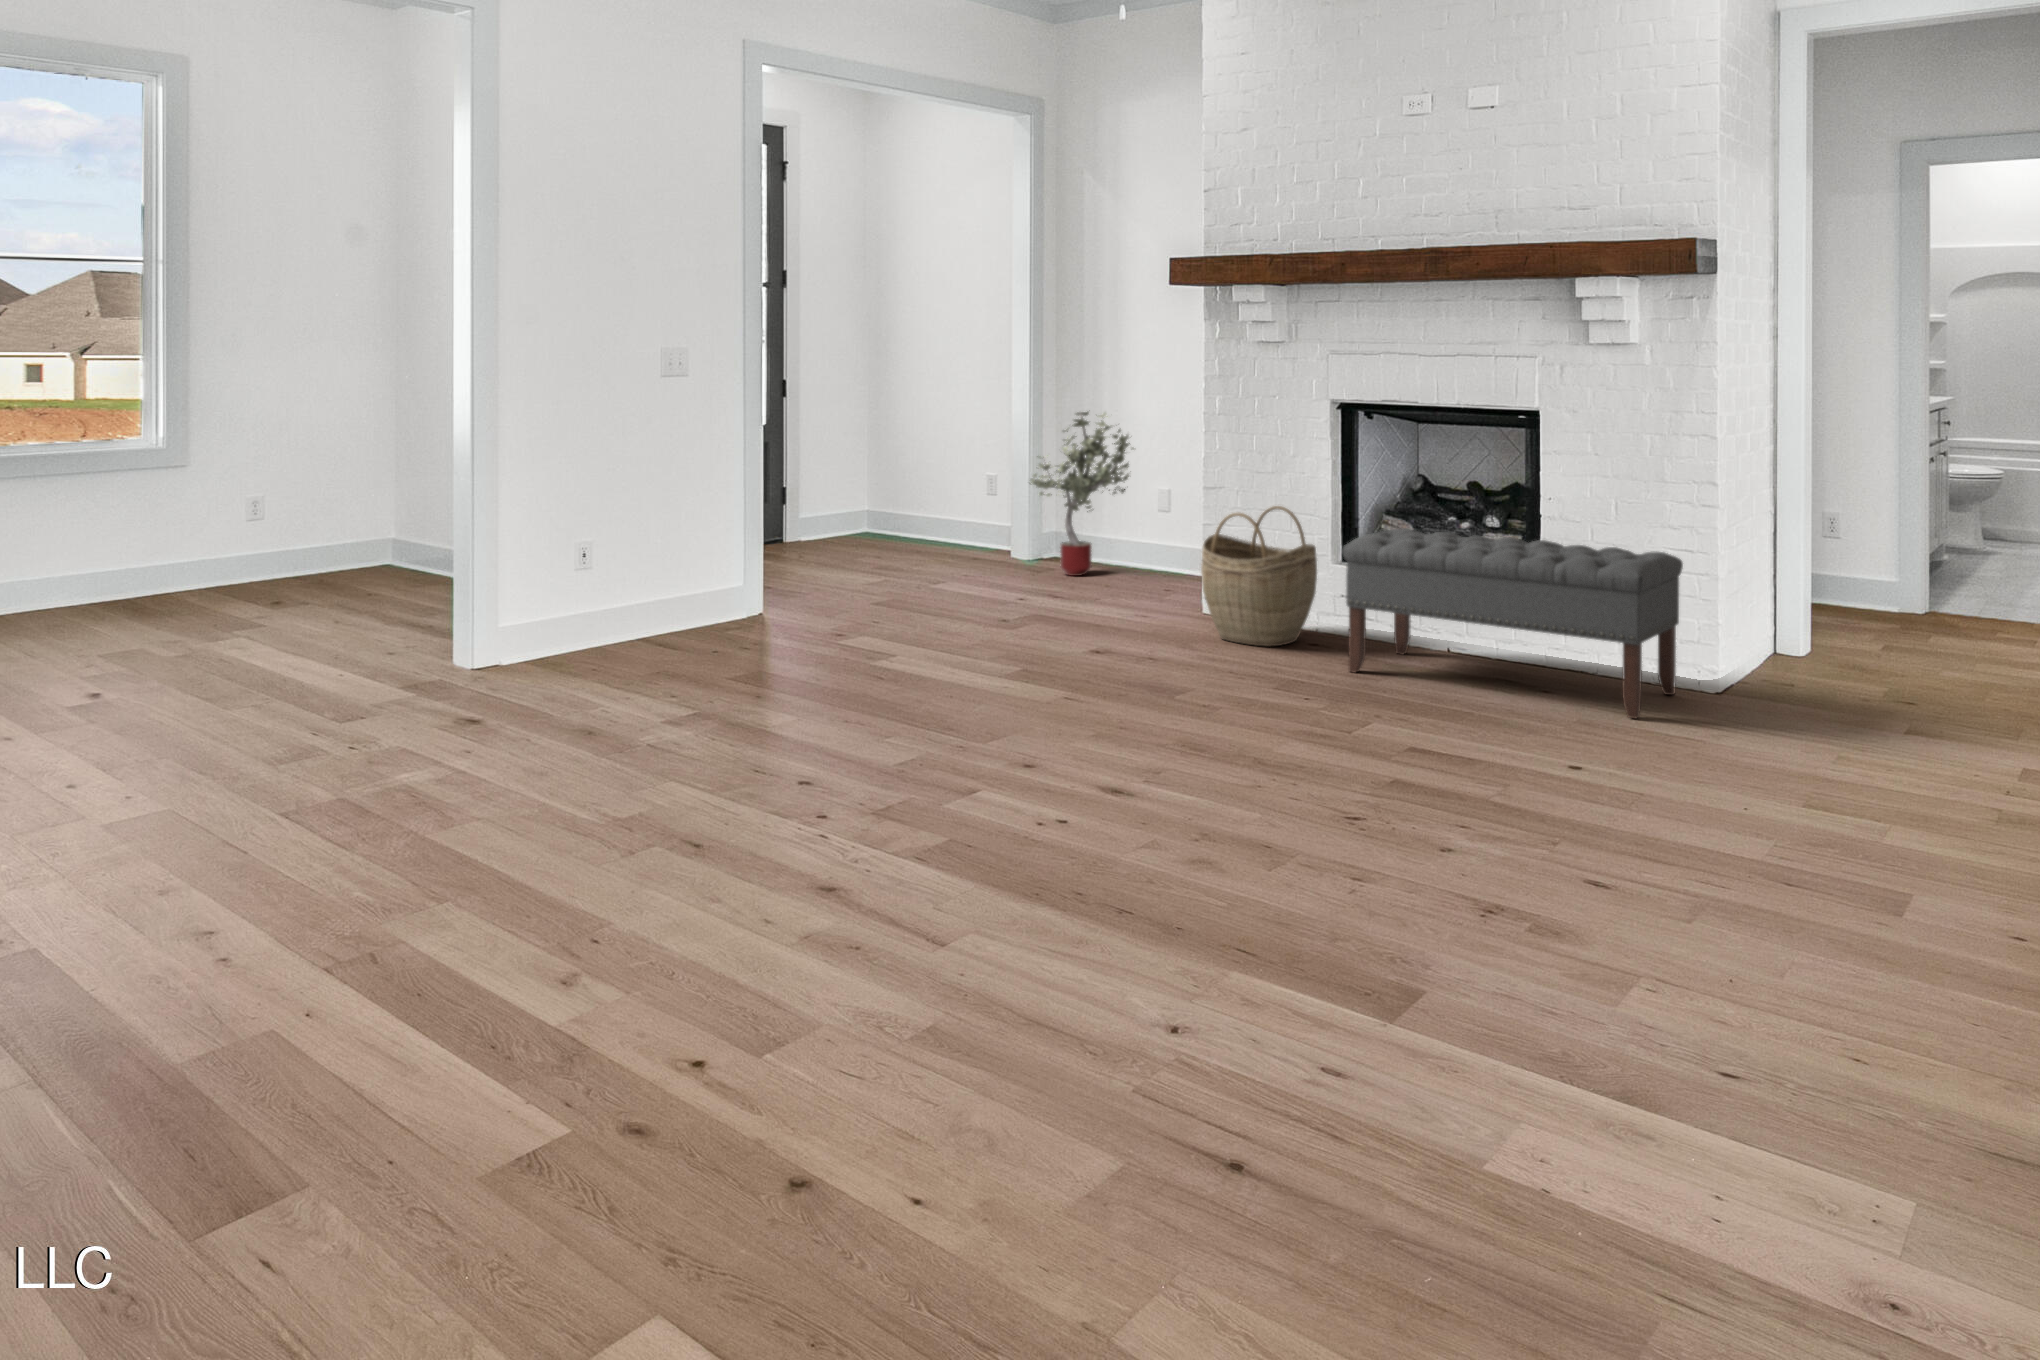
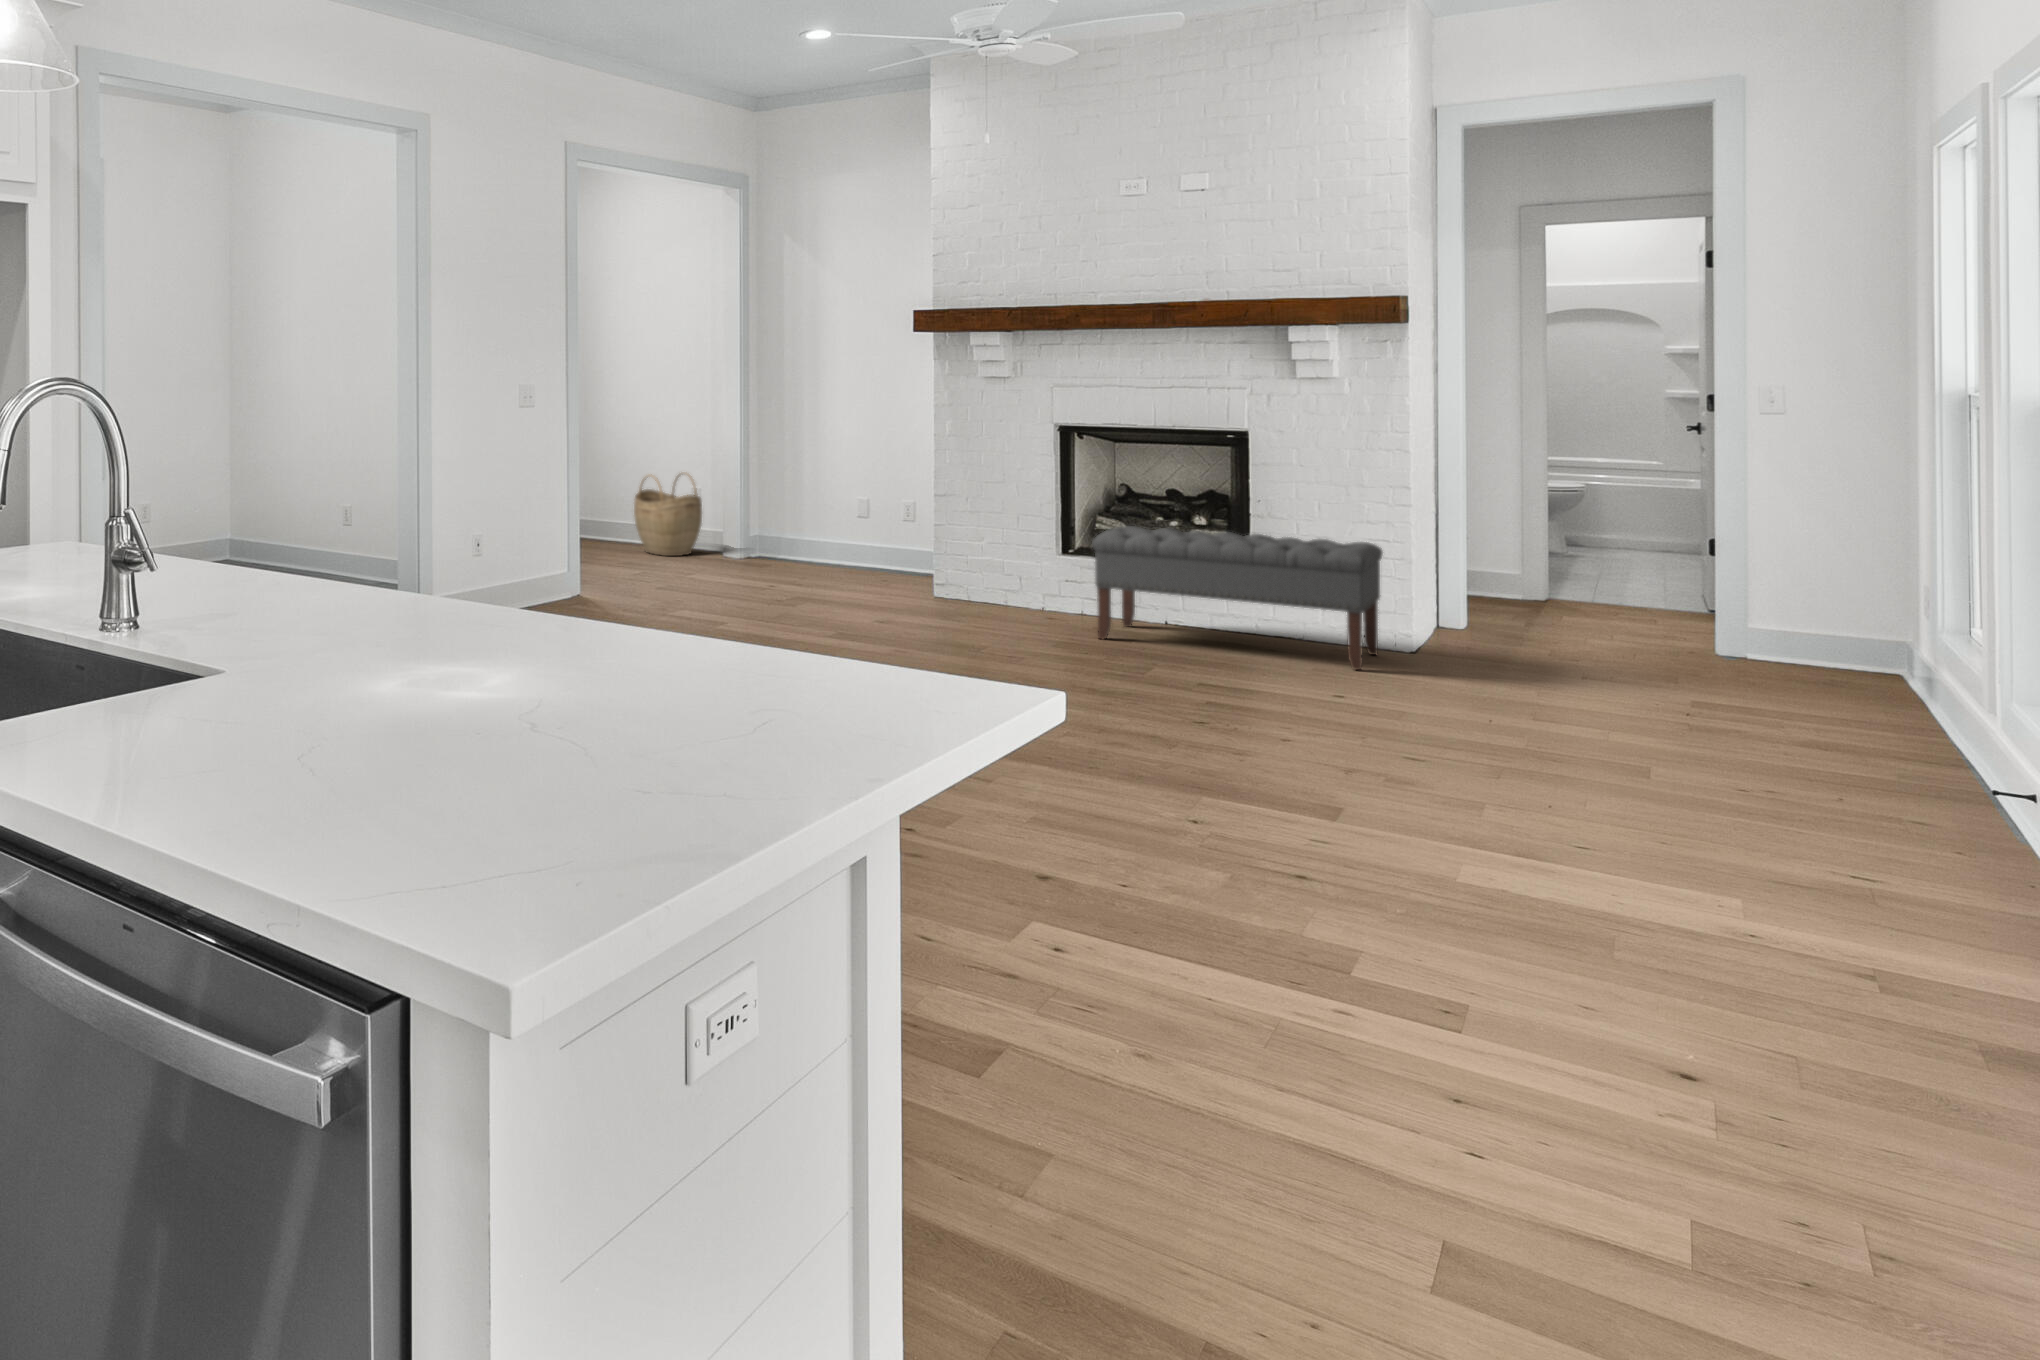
potted tree: present [1030,412,1134,576] -> none [740,431,840,569]
woven basket: present [1201,506,1317,647] -> present [634,474,702,556]

